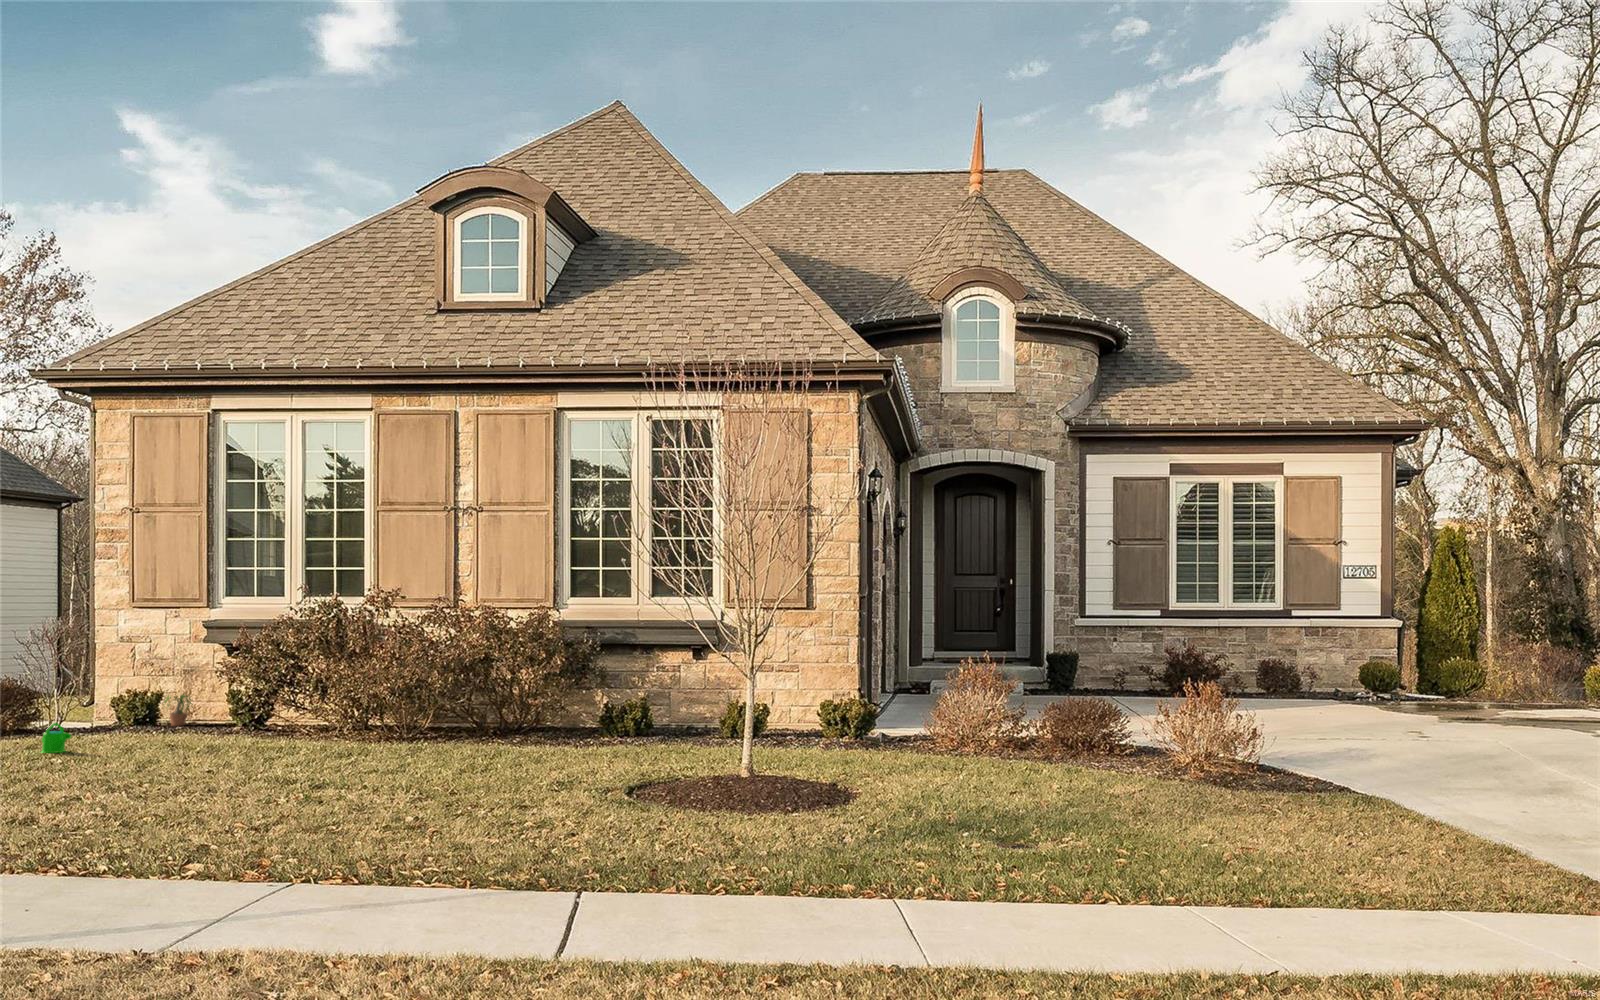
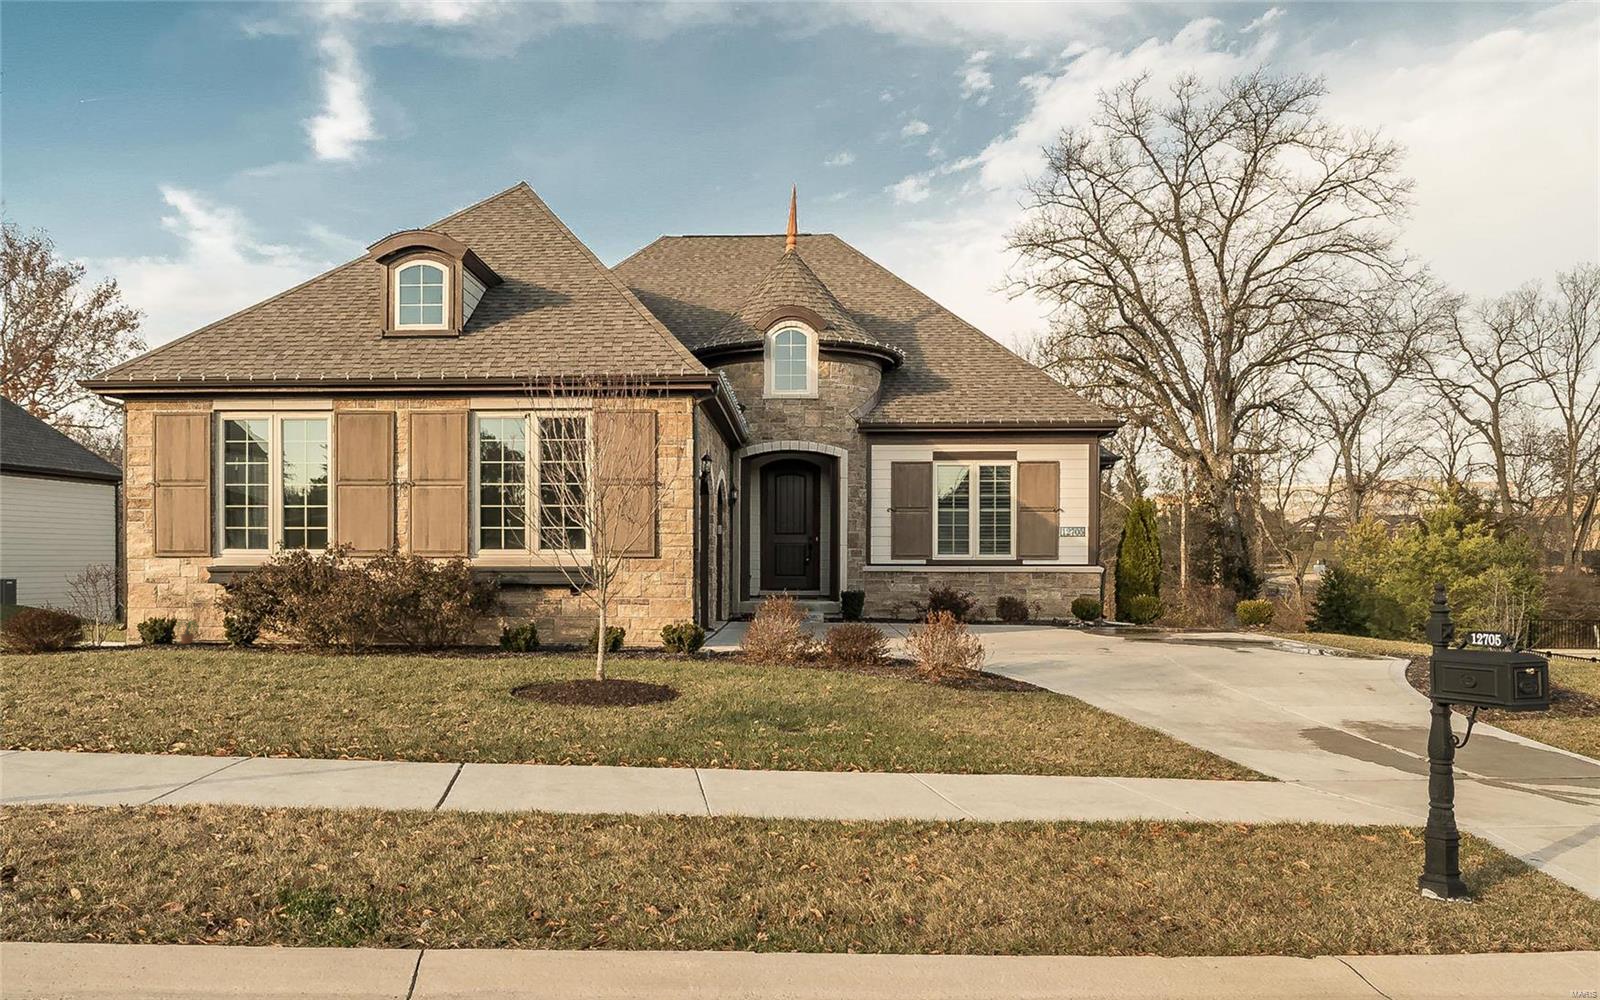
watering can: present [42,723,71,753] -> none [80,641,104,663]

